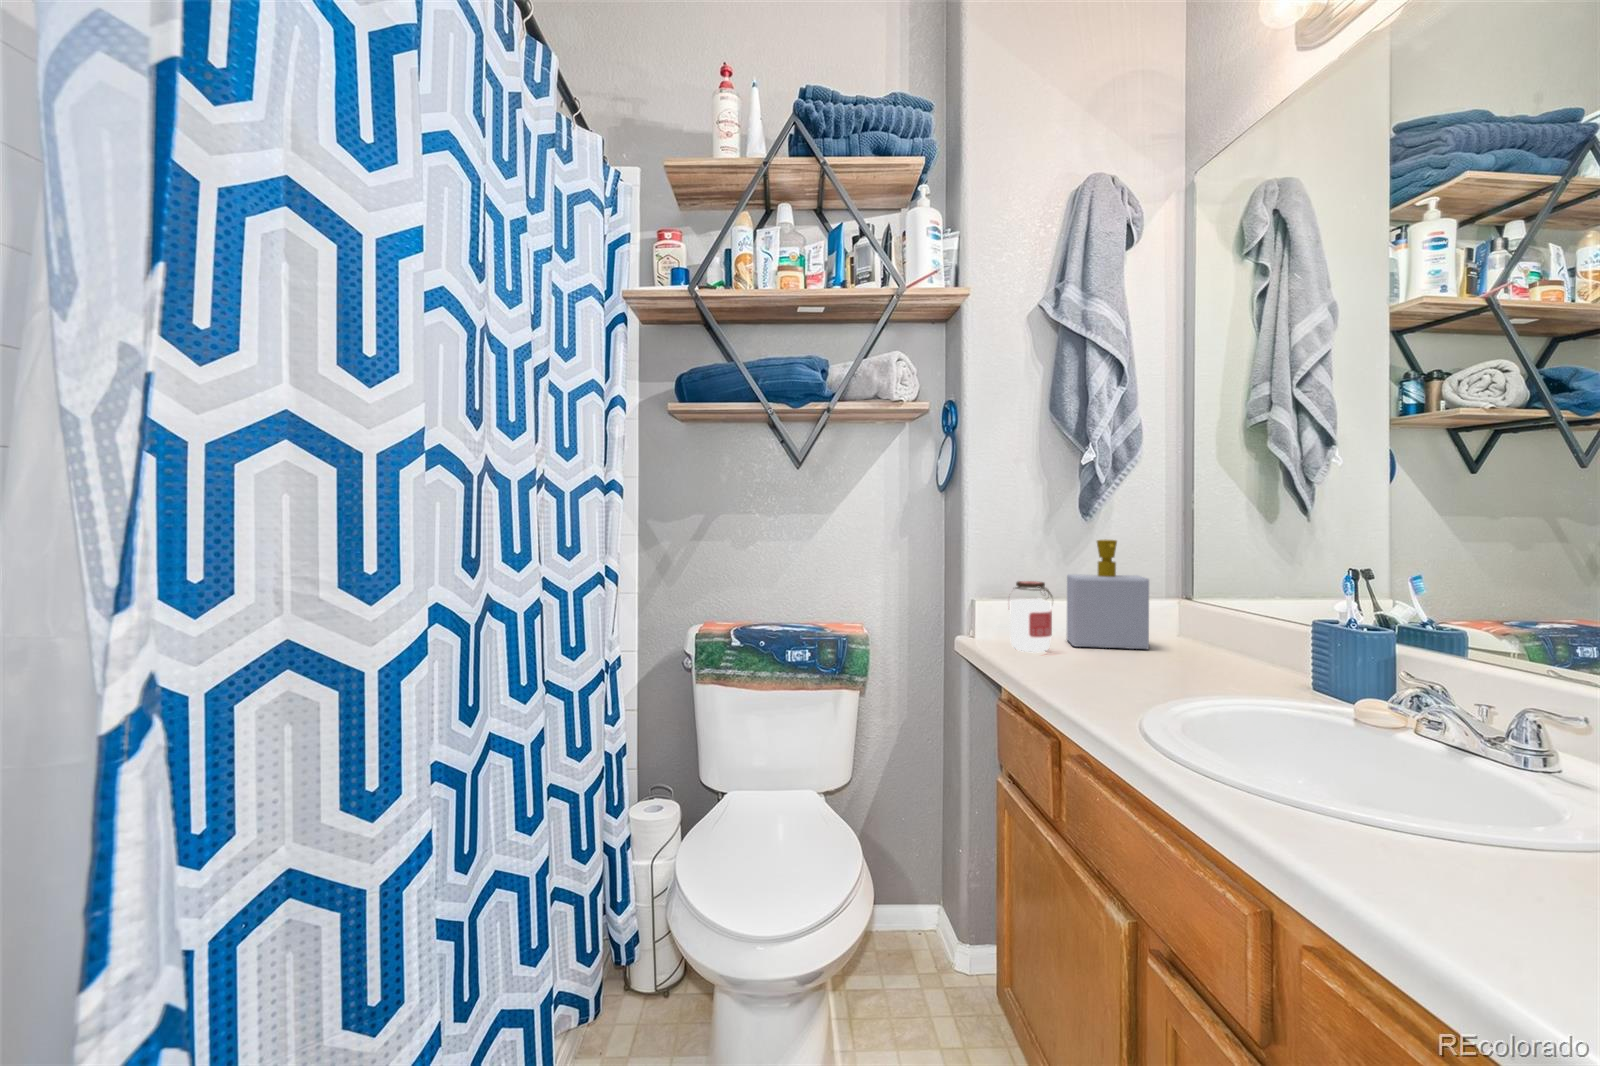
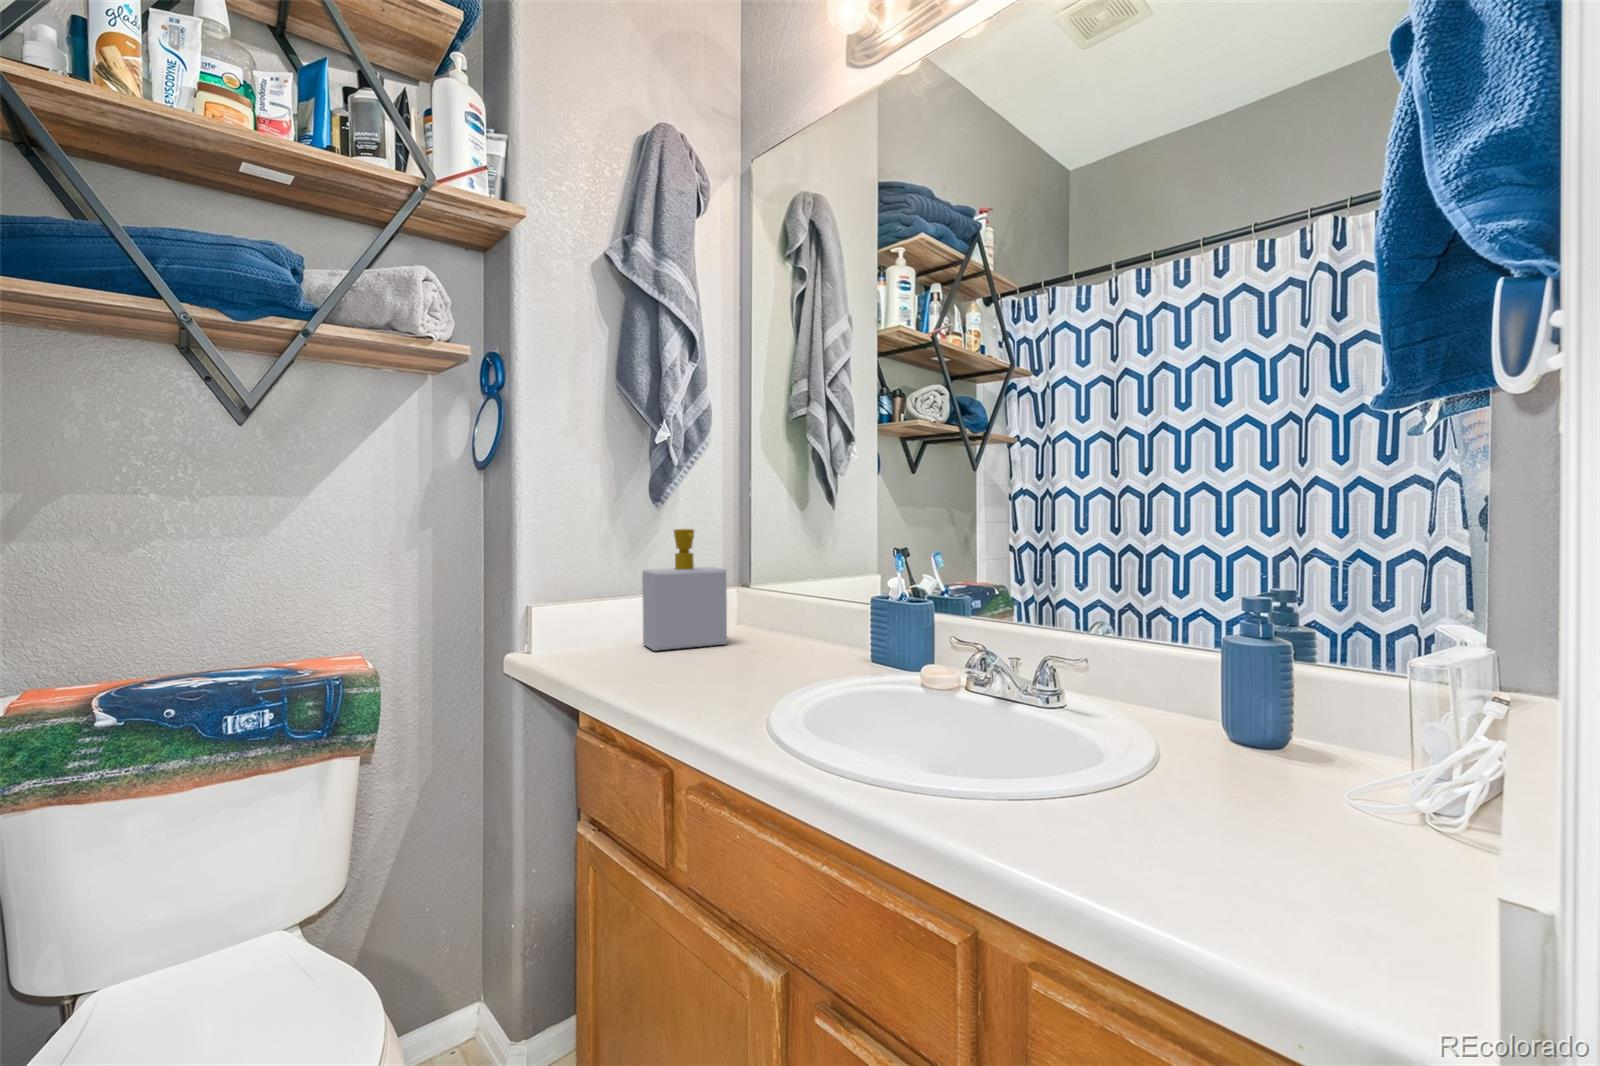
jar: present [1010,581,1052,653] -> none [582,579,634,666]

